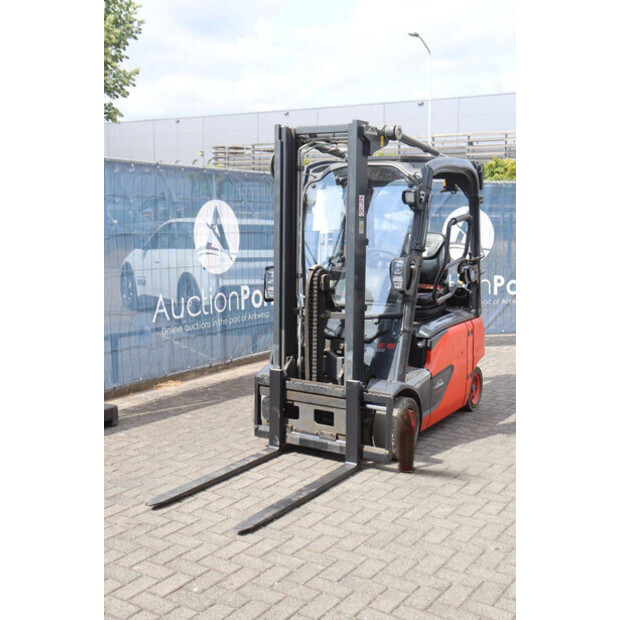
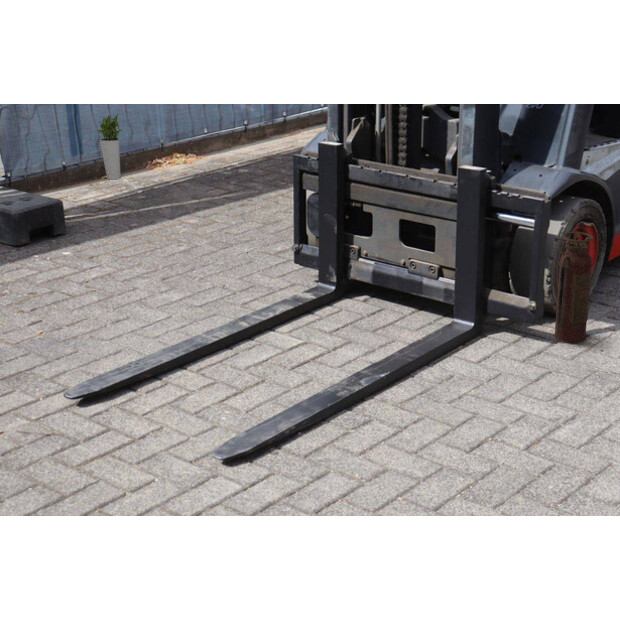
planter: none [128,357,144,395] -> present [98,114,122,180]

